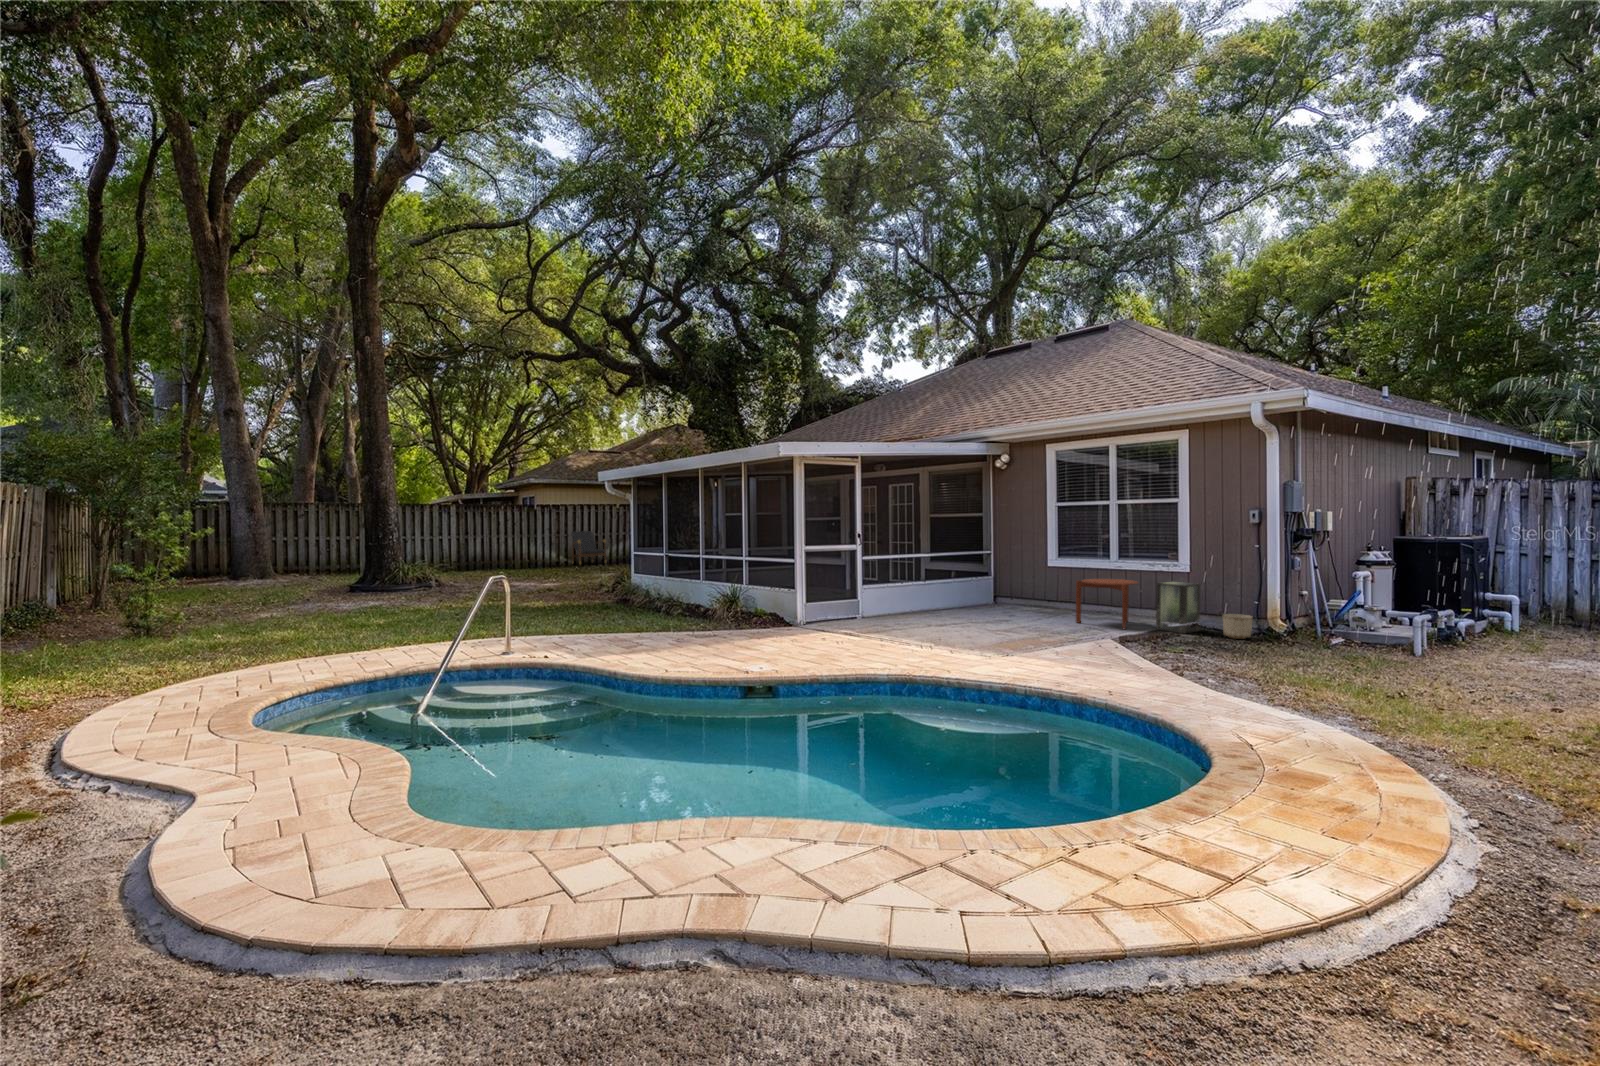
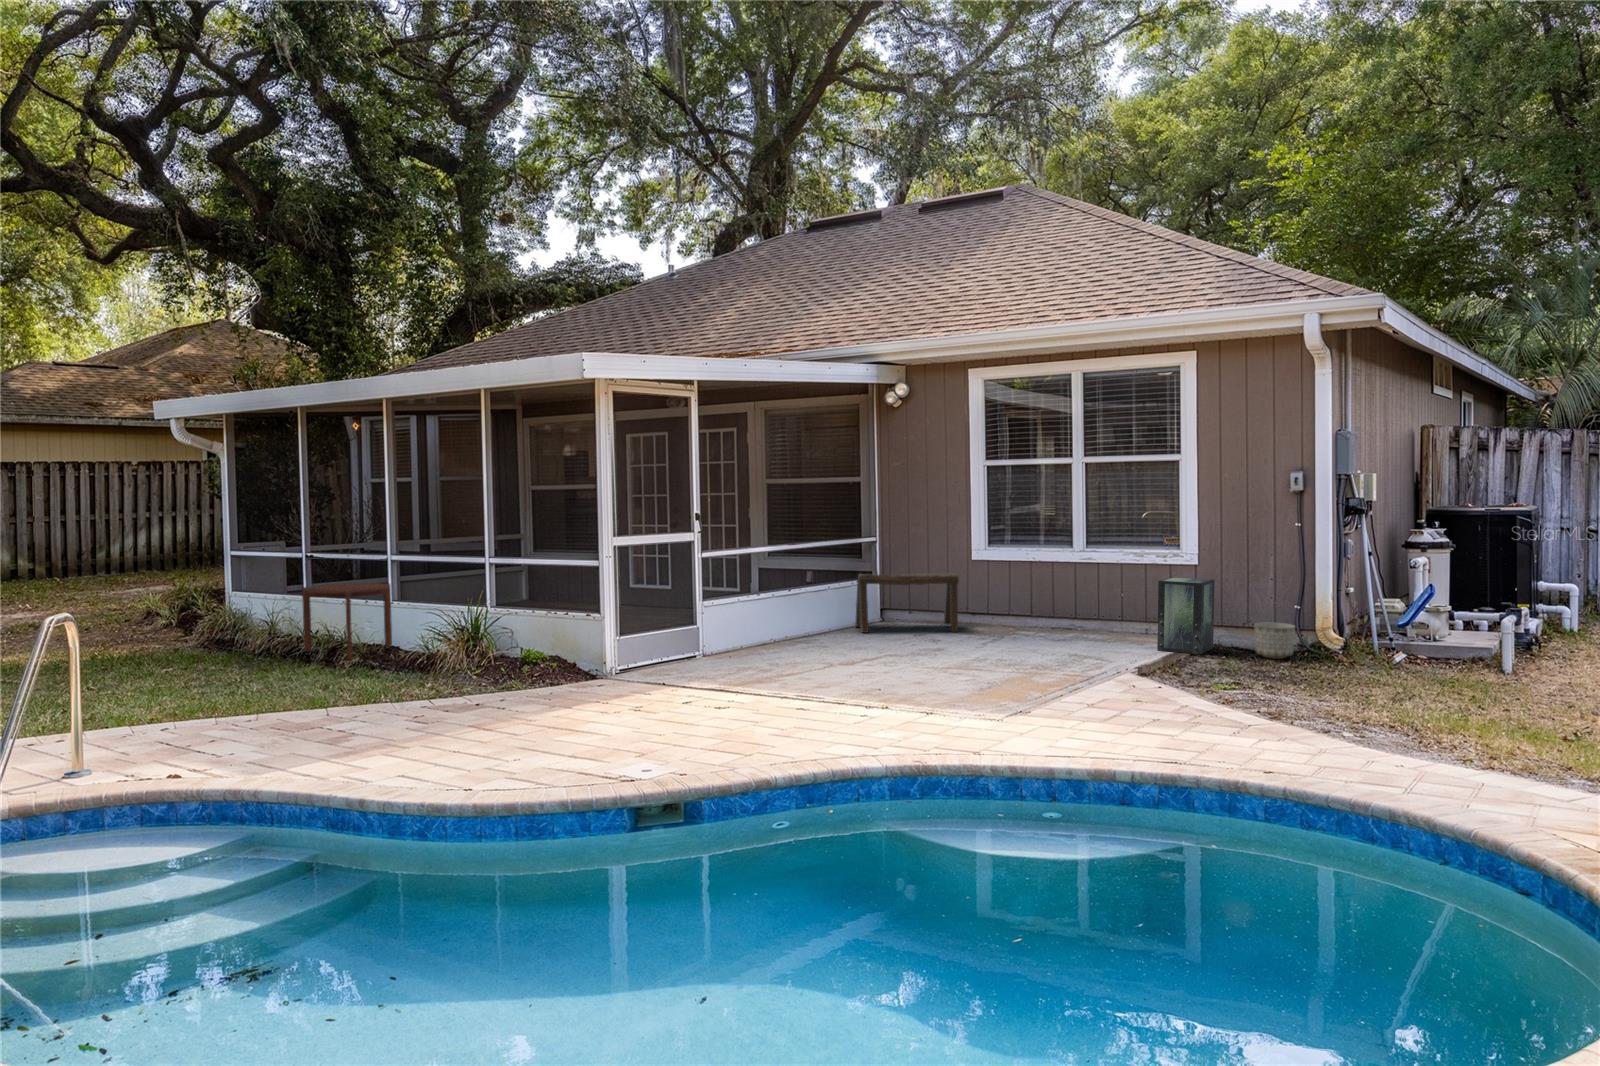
lounge chair: present [572,531,606,563] -> none [61,510,136,572]
bench: none [968,574,1036,614] -> present [856,572,959,633]
side table: present [1076,579,1138,629] -> present [302,583,392,660]

